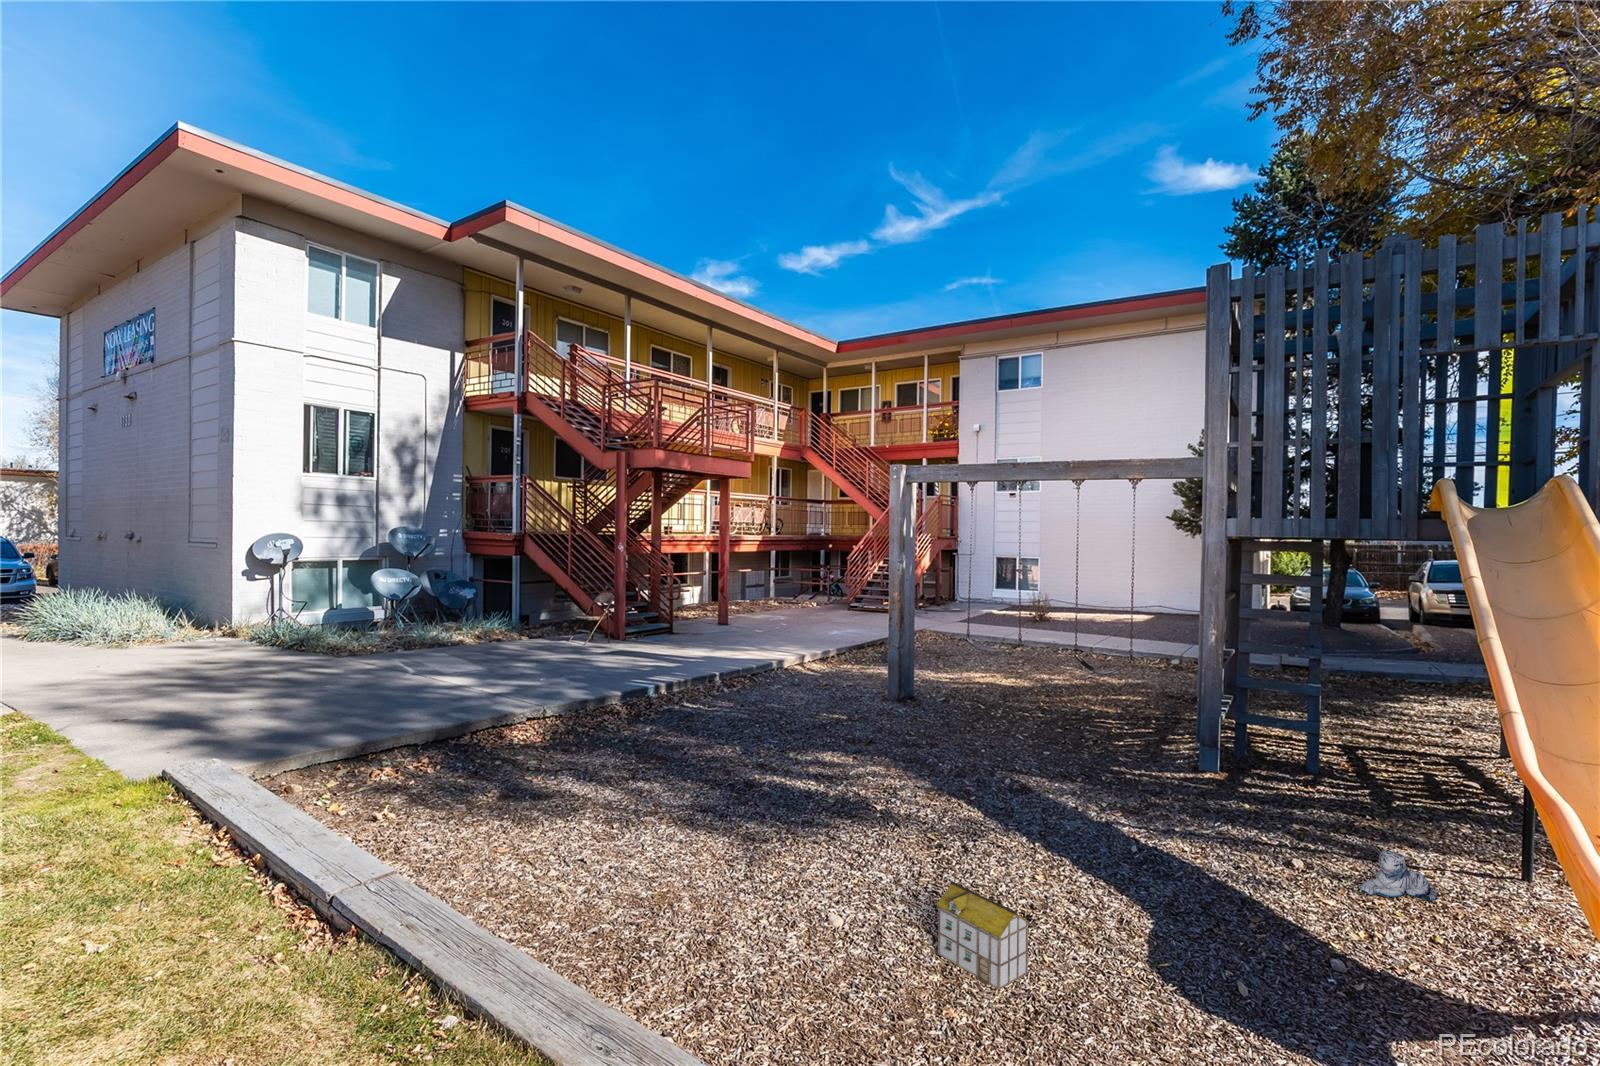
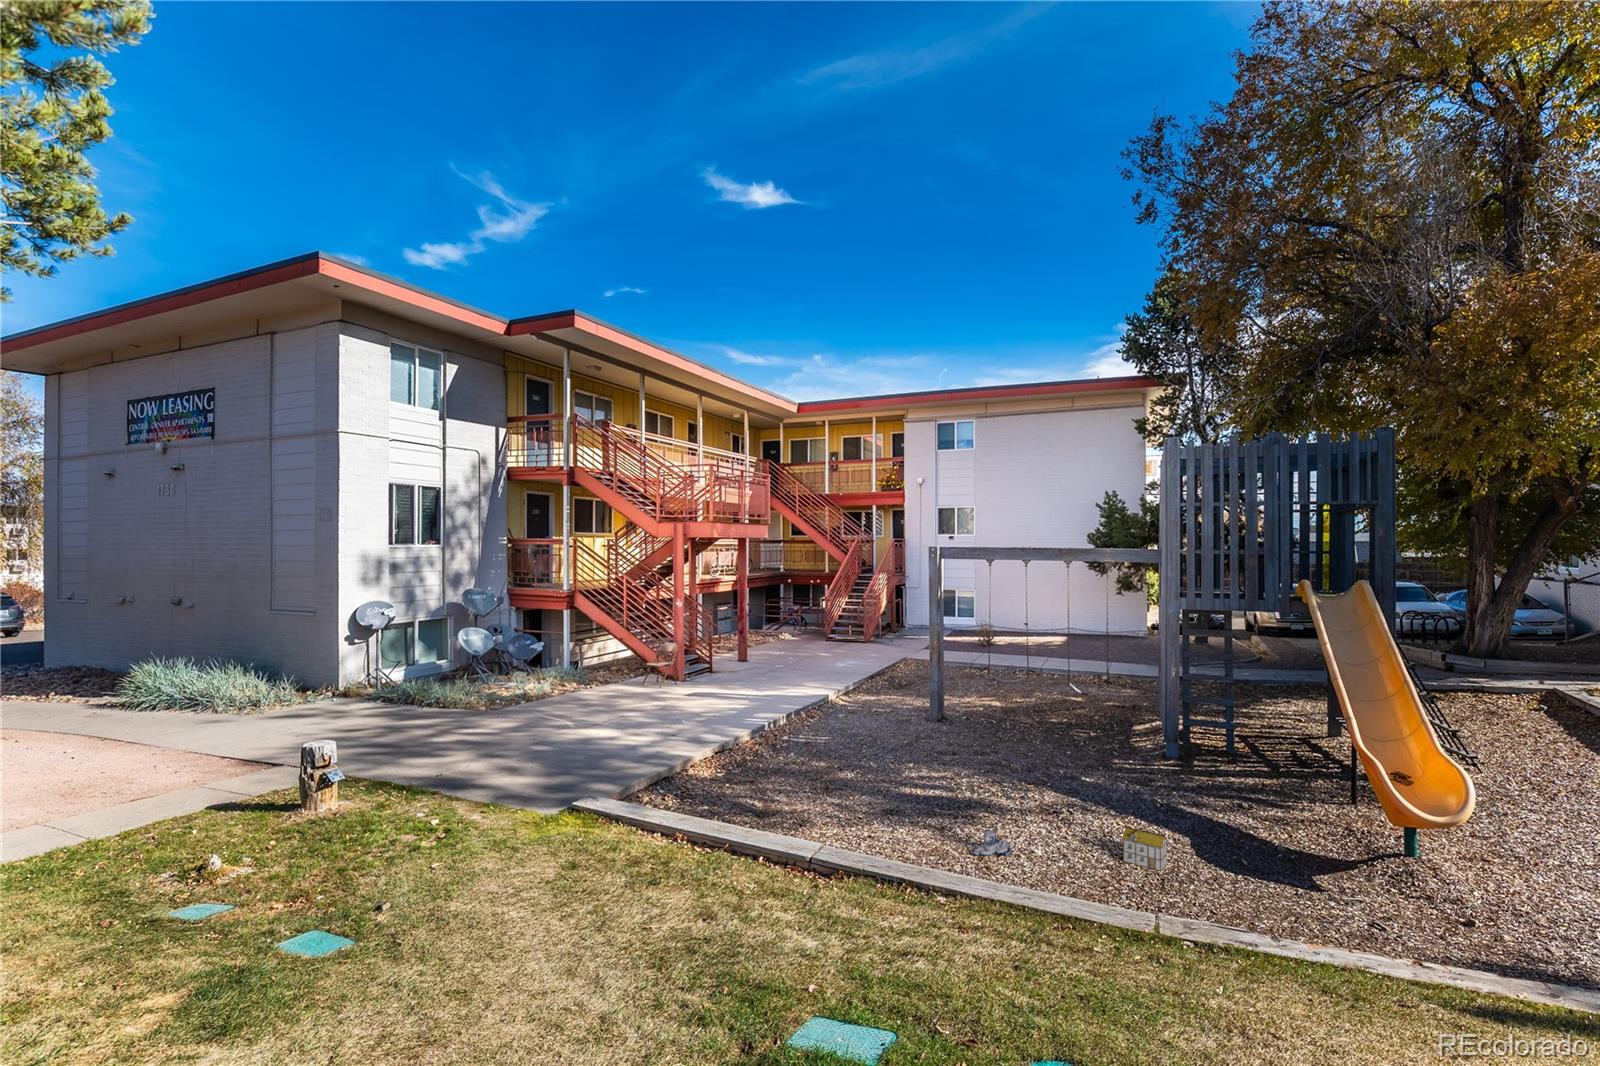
plush toy: present [1360,849,1437,901] -> present [973,829,1012,856]

